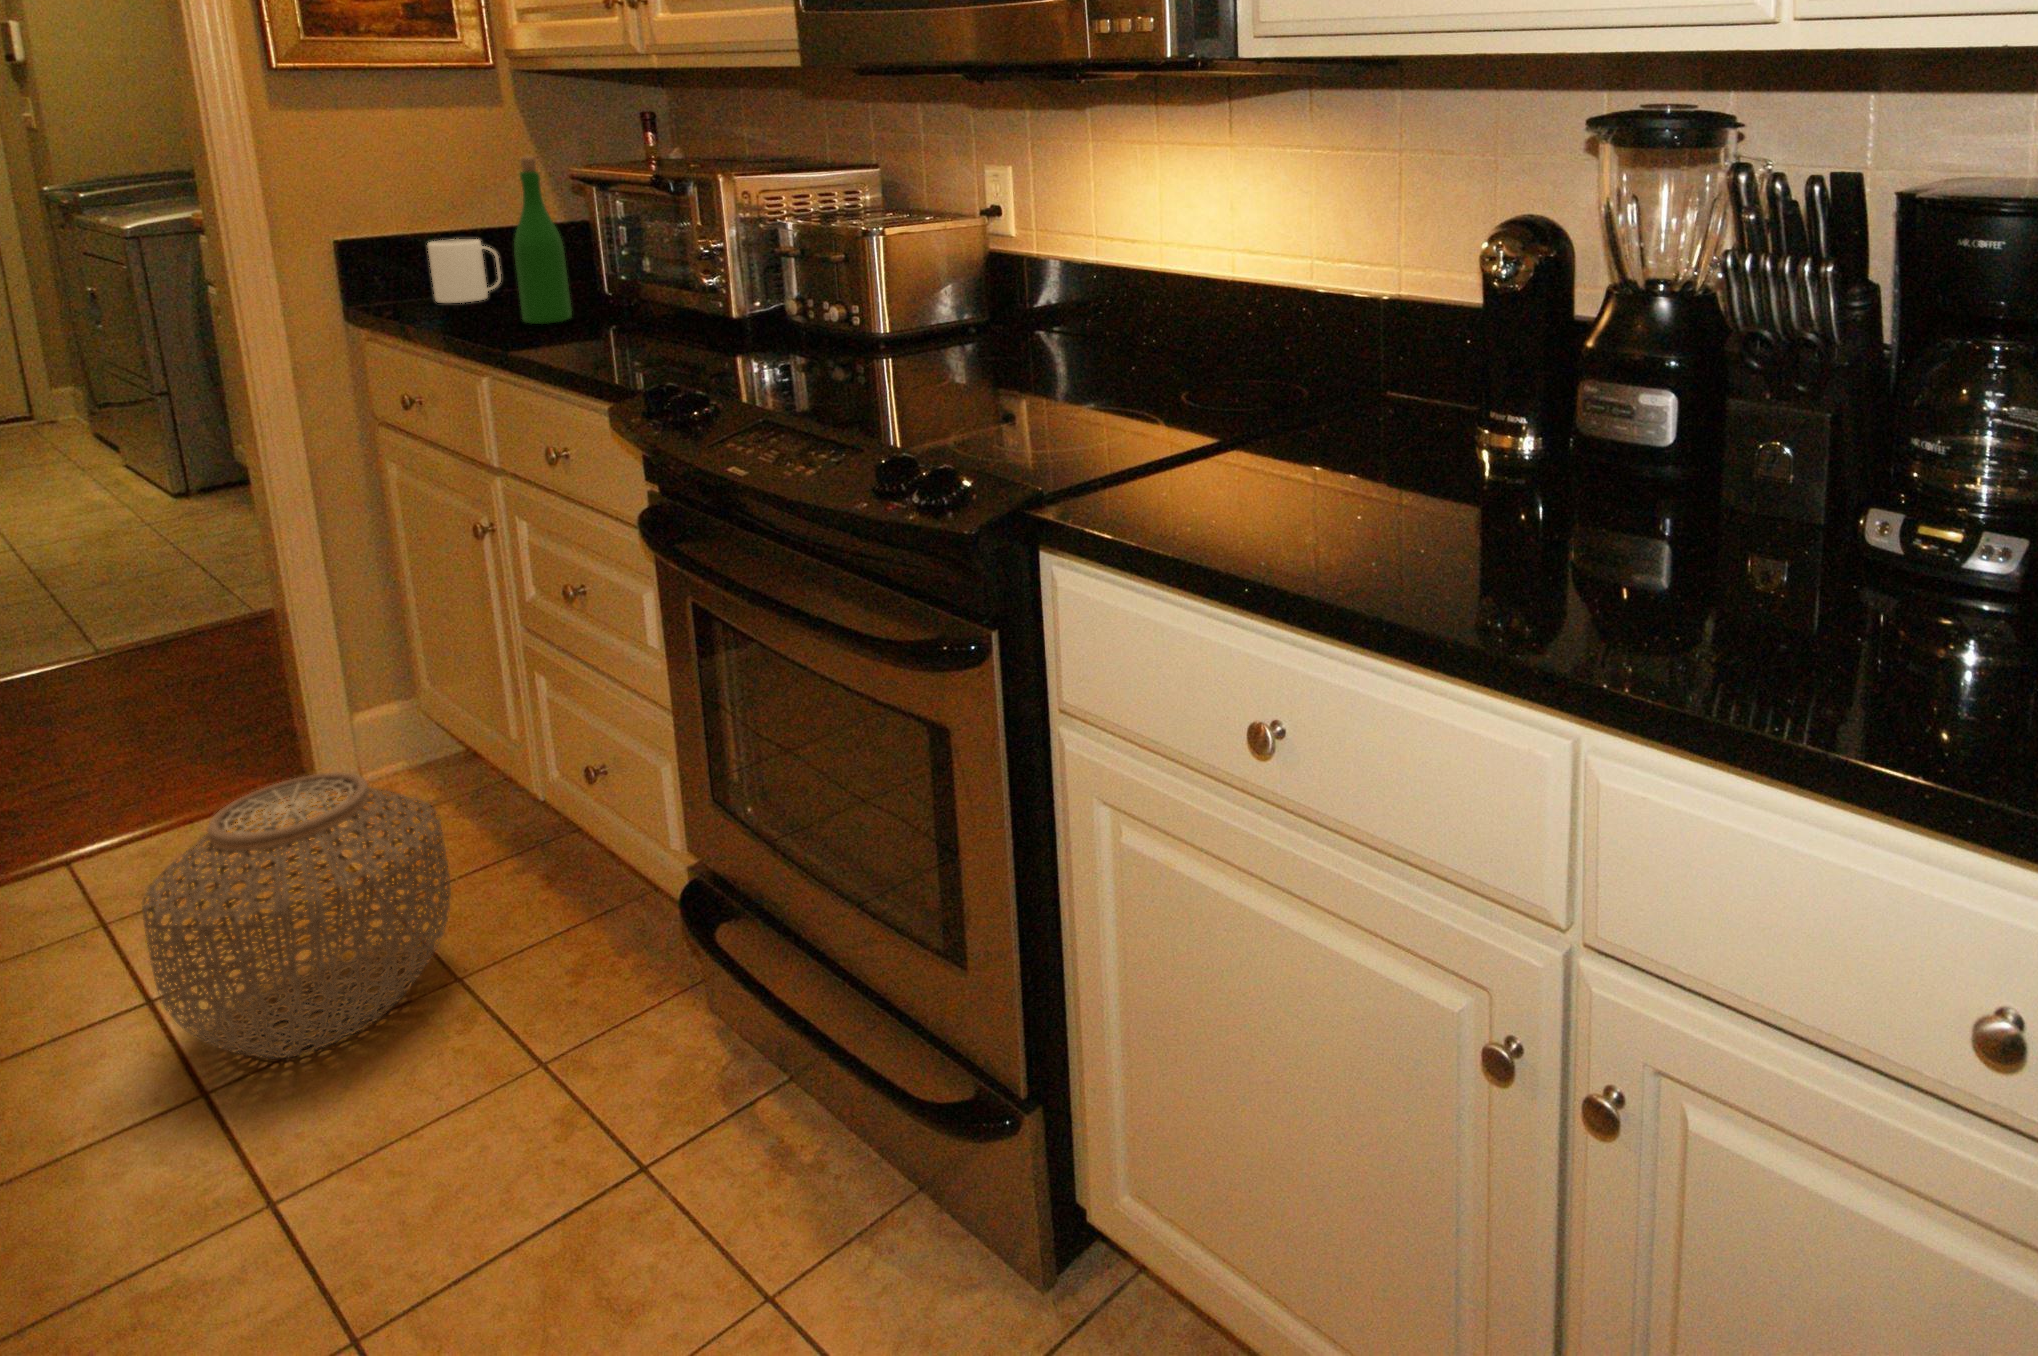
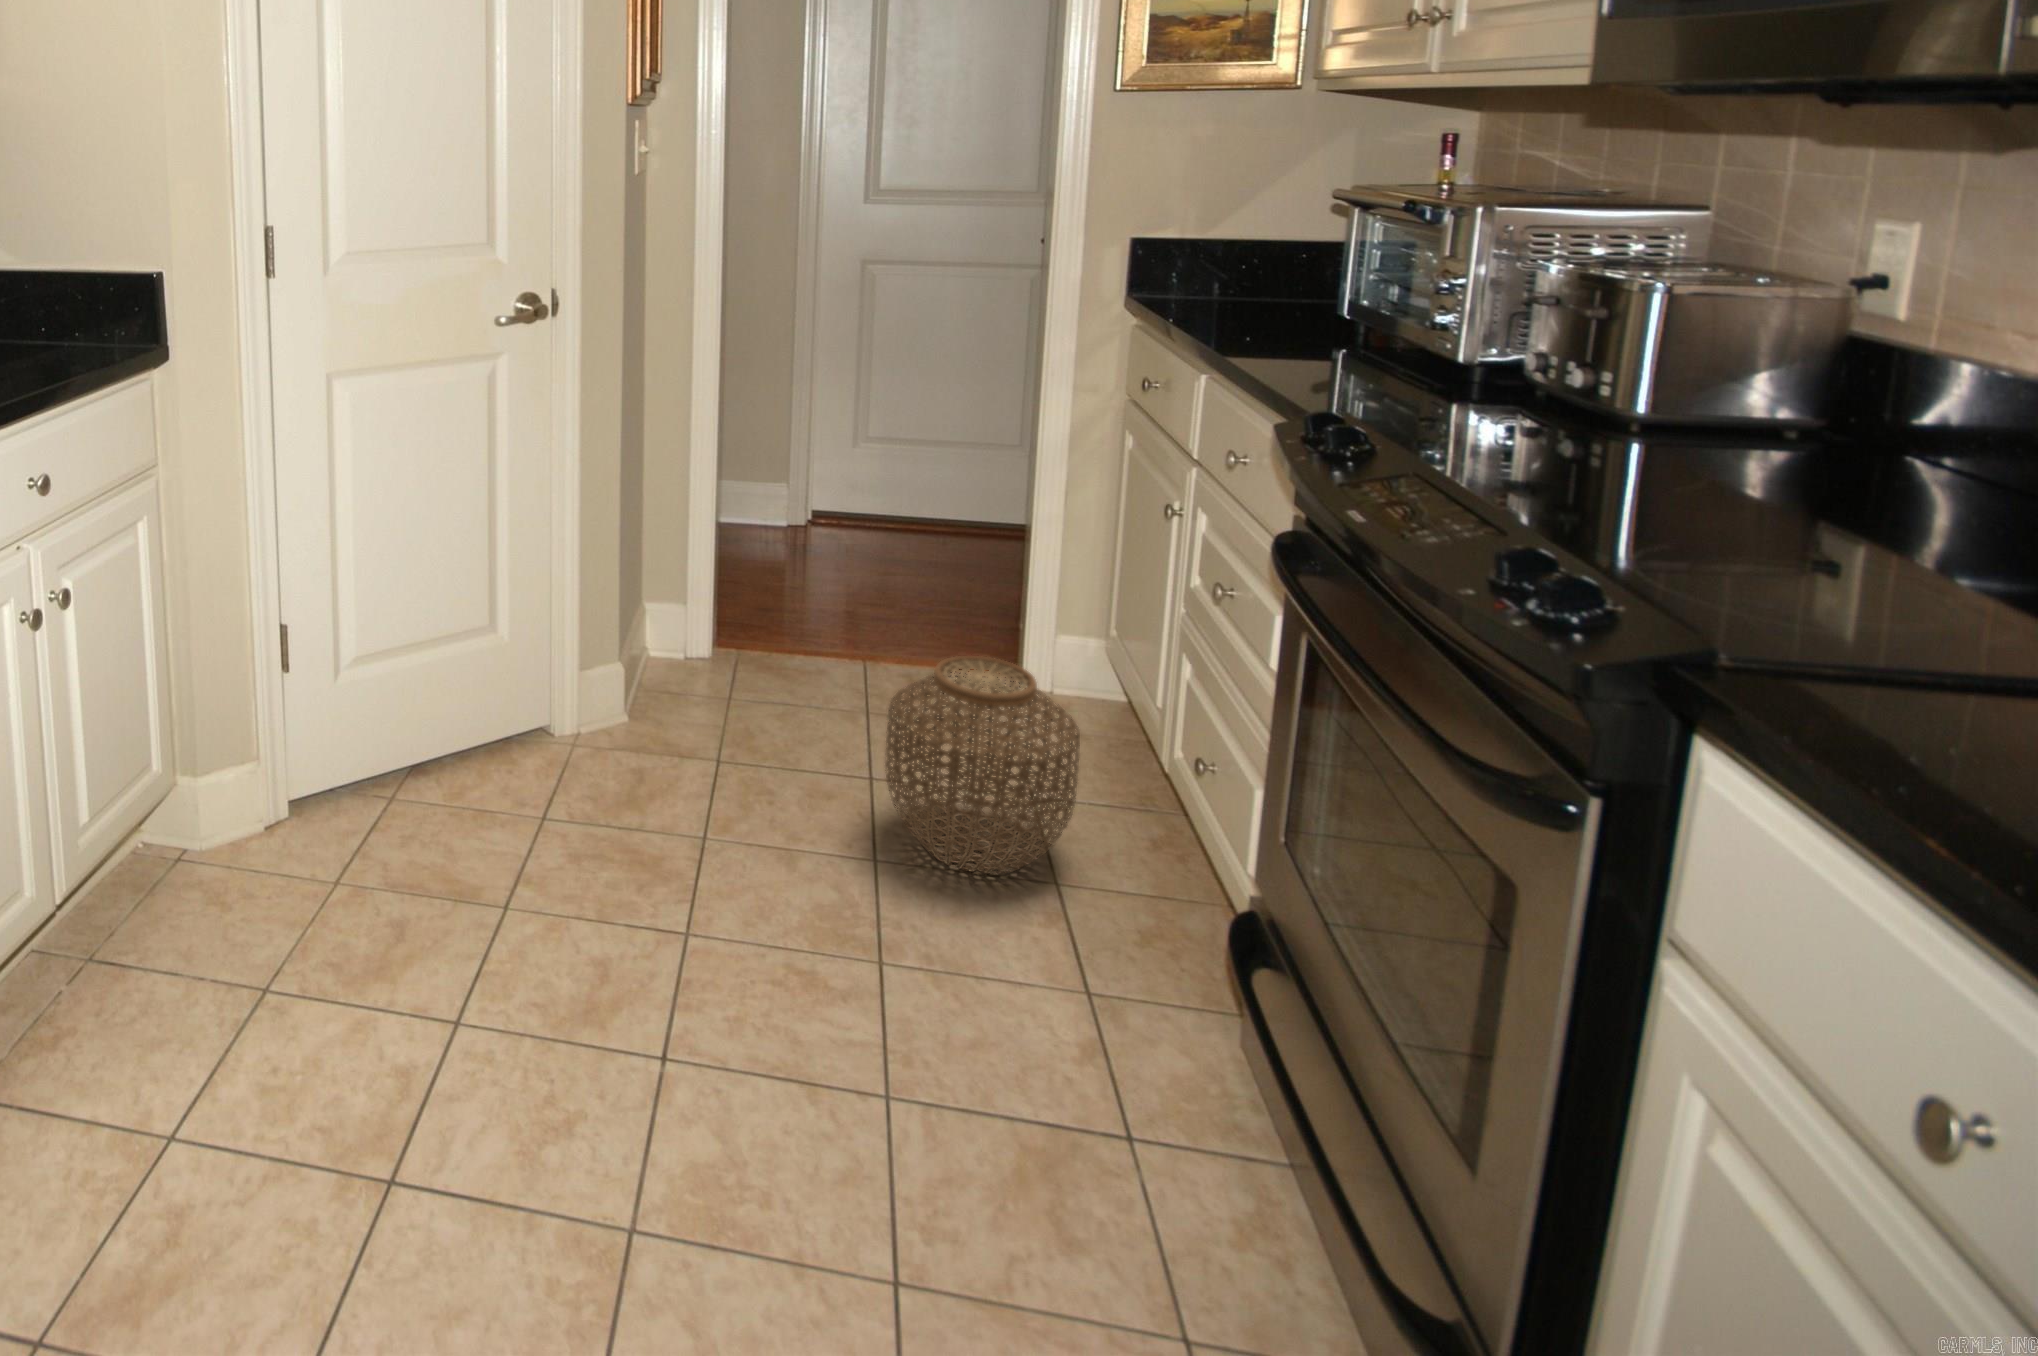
wine bottle: present [514,156,572,324] -> none [1256,175,1310,337]
mug: present [428,239,501,303] -> none [1199,247,1261,305]

